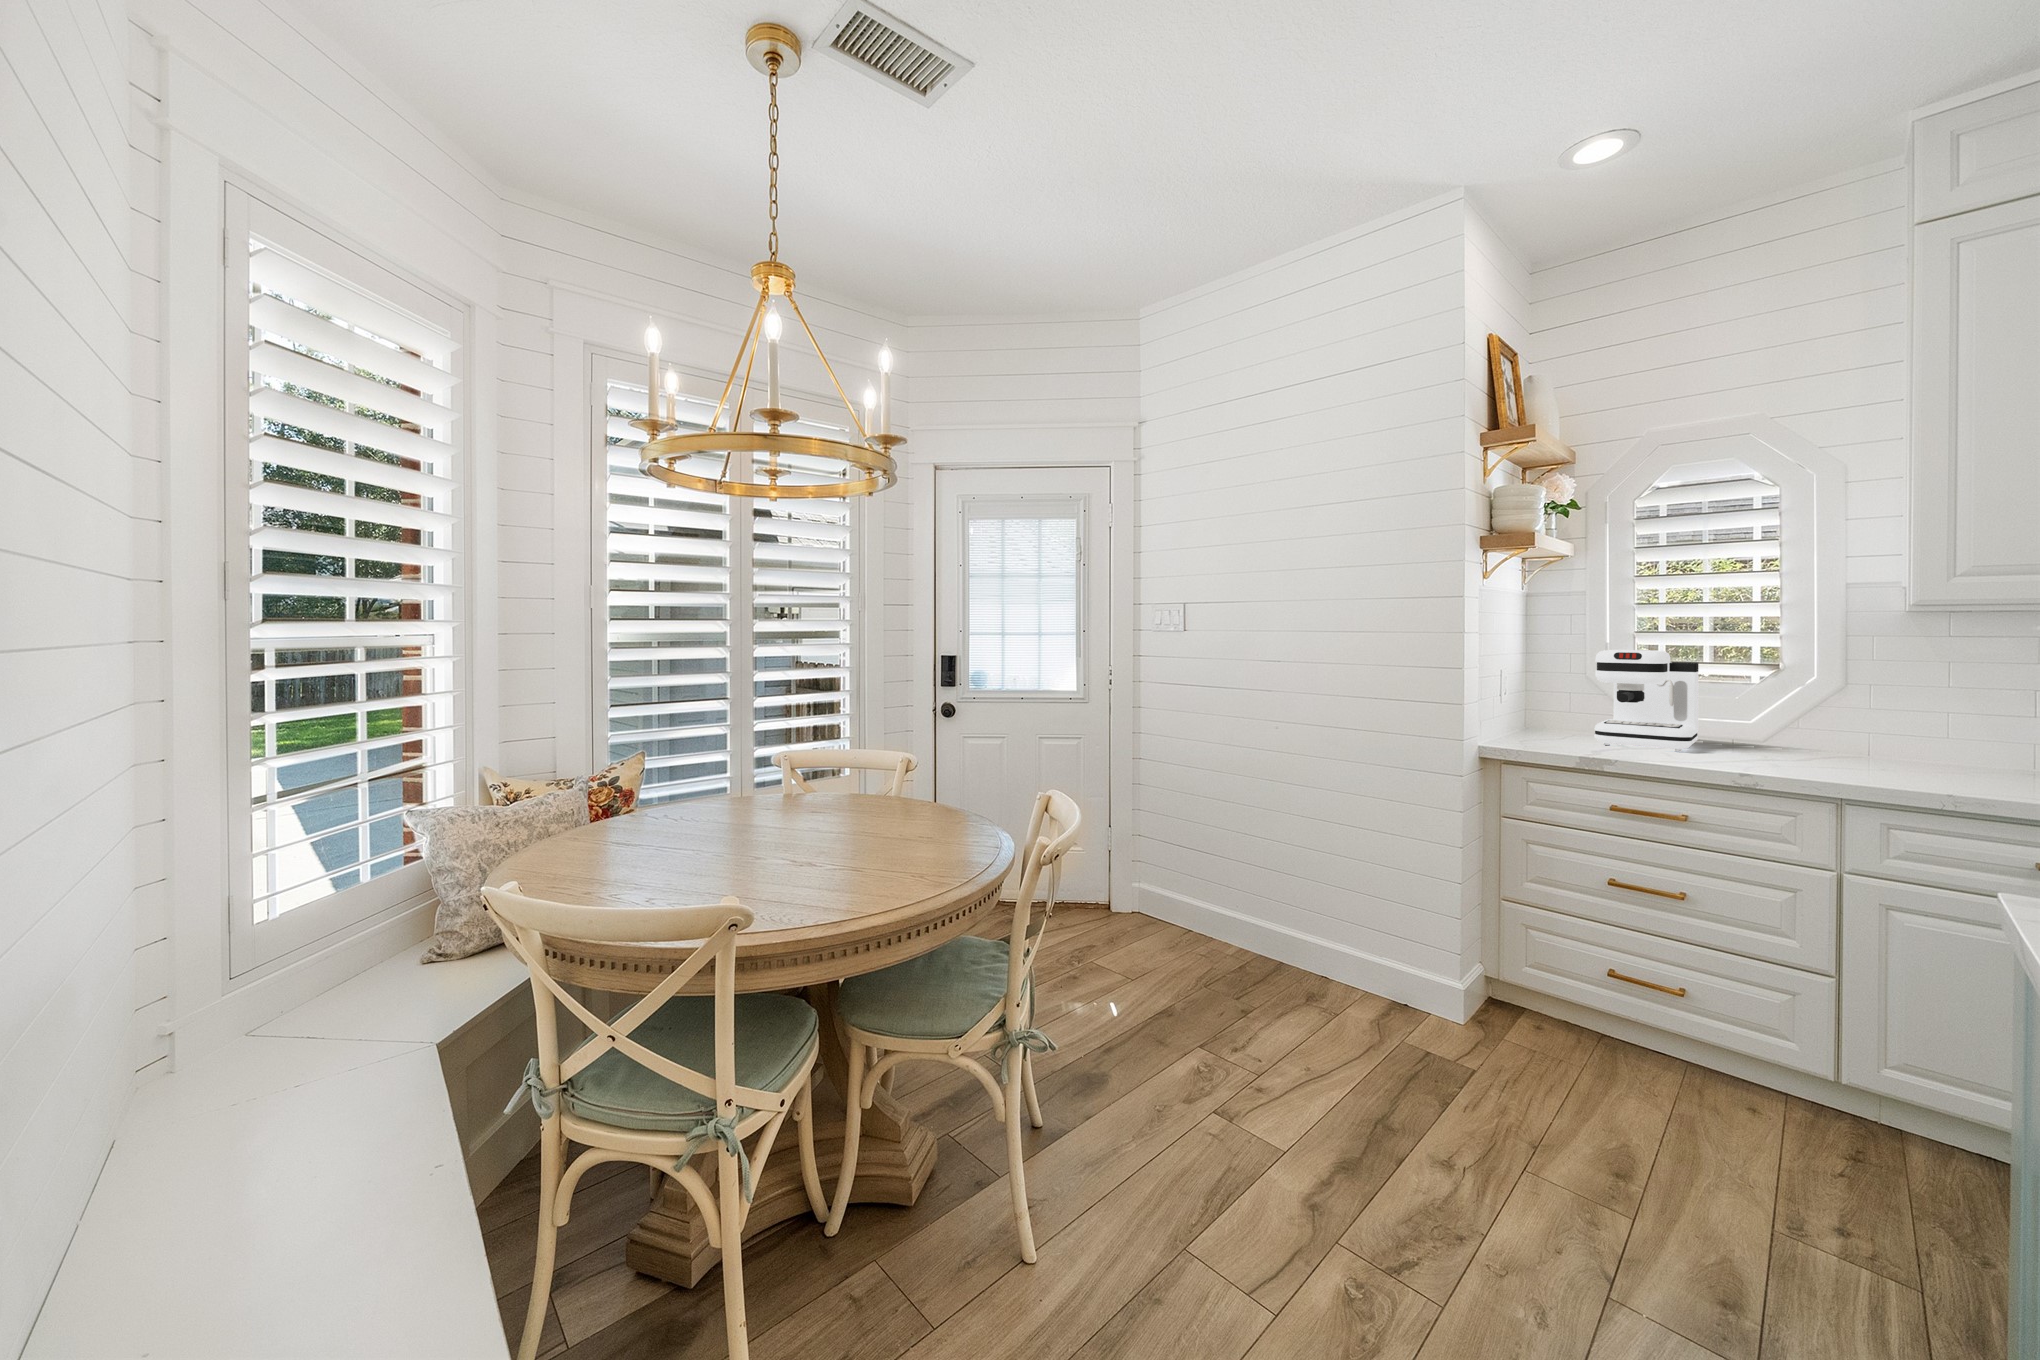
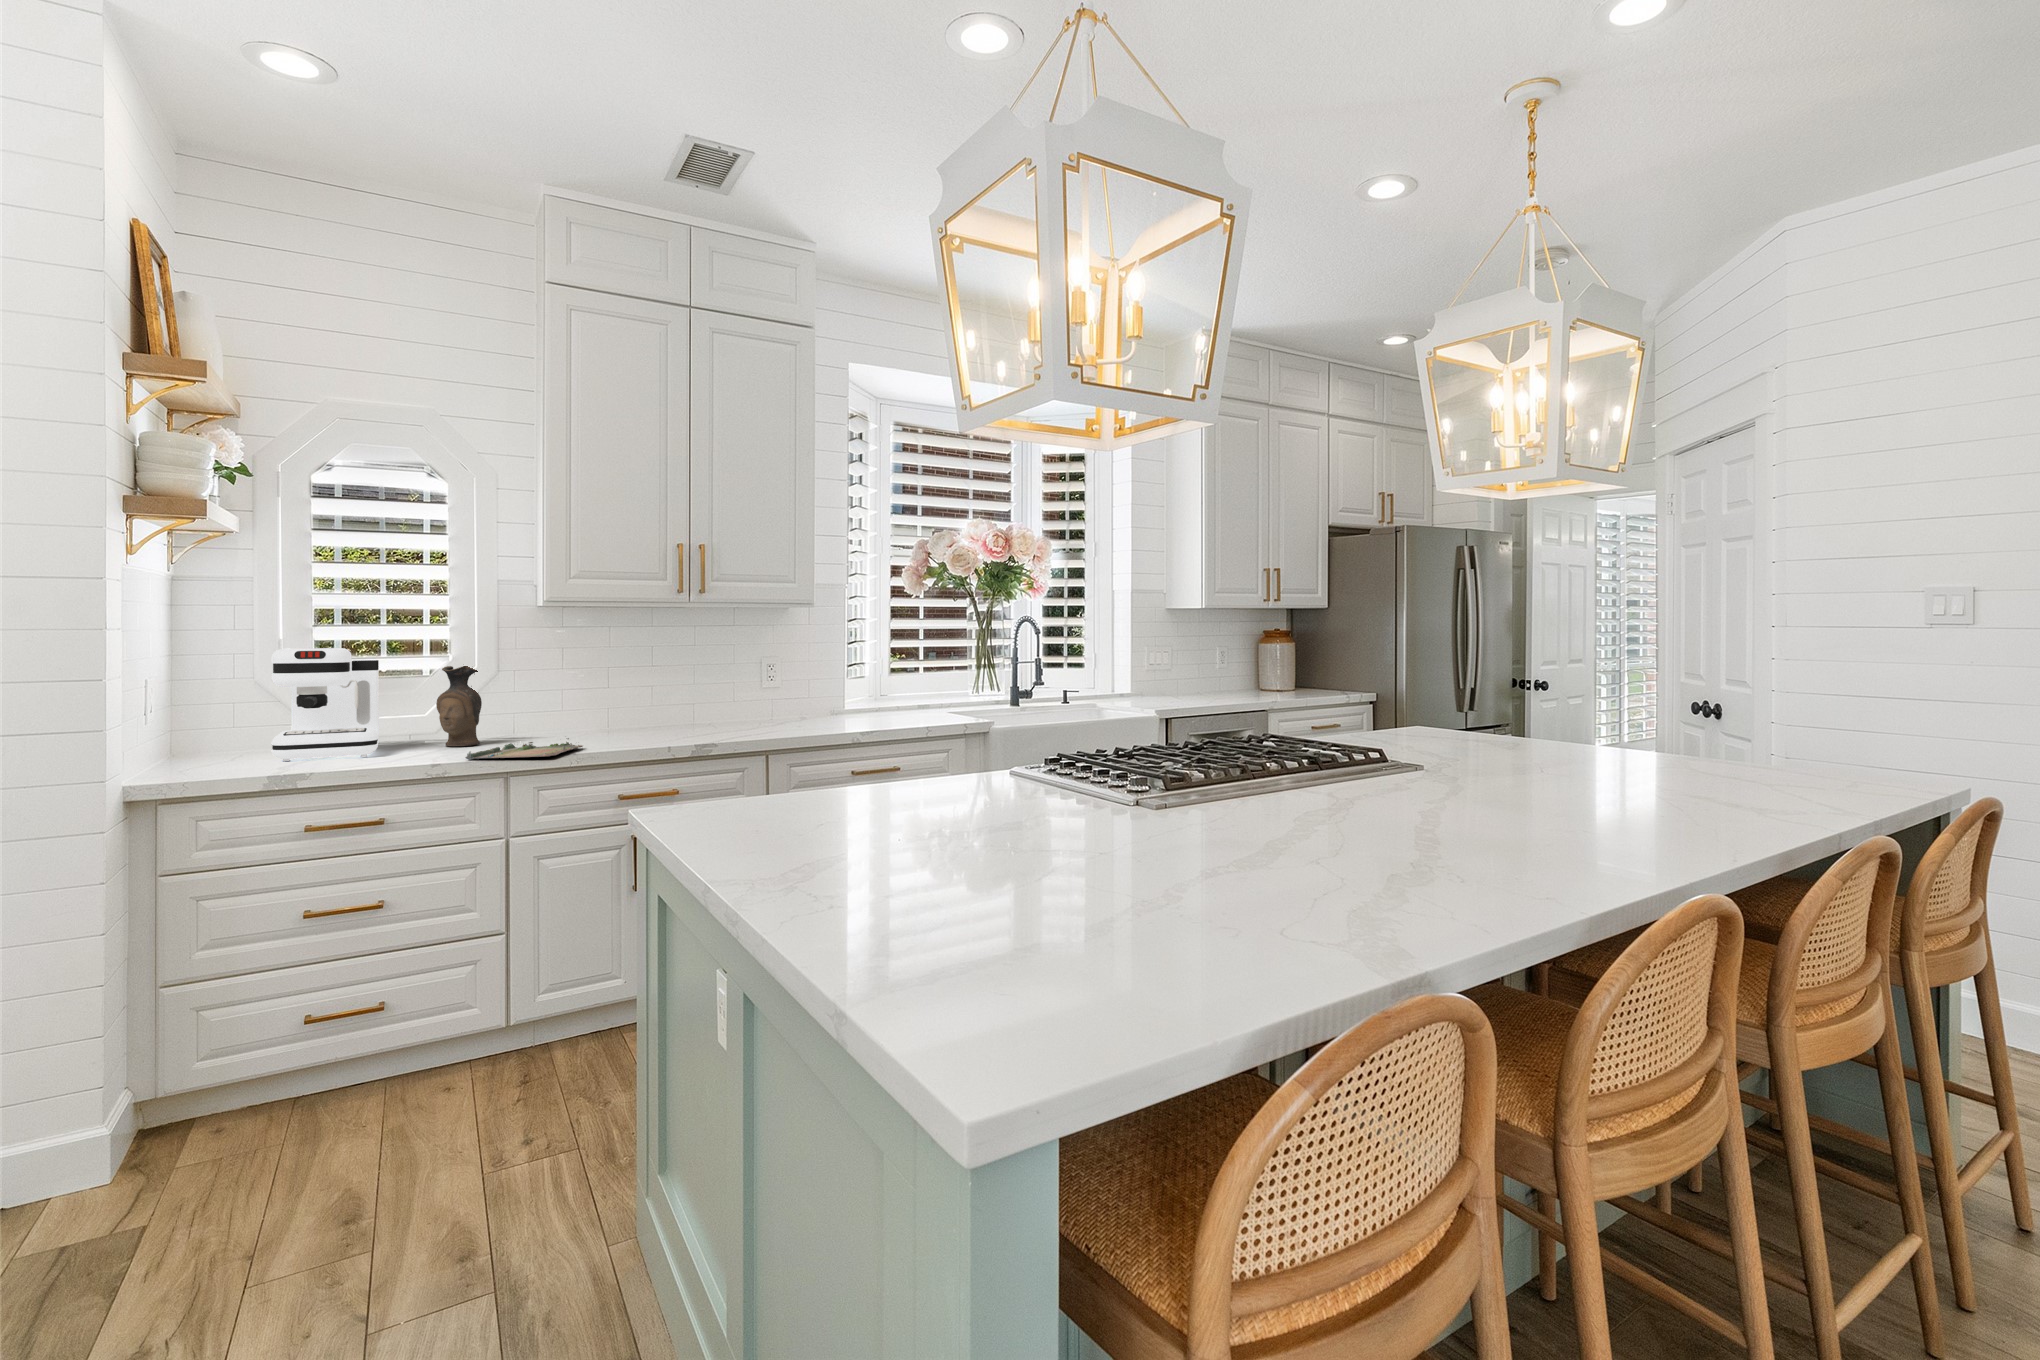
ceramic pitcher: none [1763,662,1823,755] -> present [436,666,482,746]
tray: none [1786,760,1969,783] -> present [466,738,583,760]

